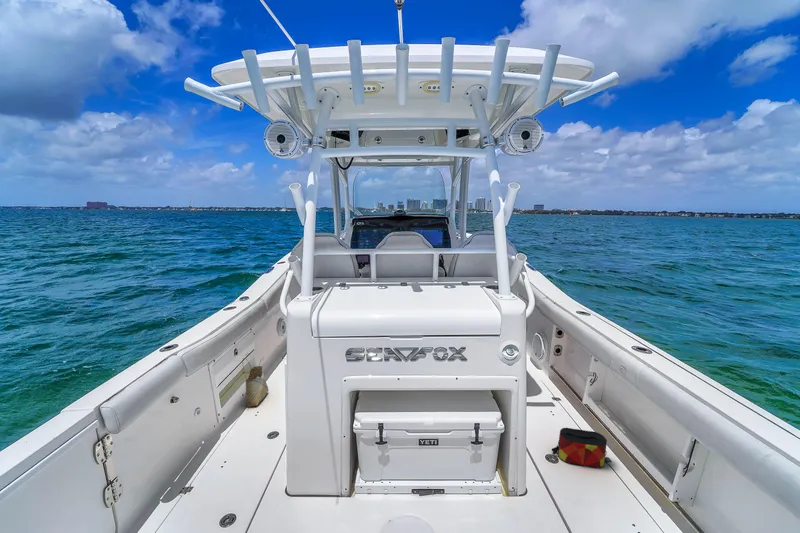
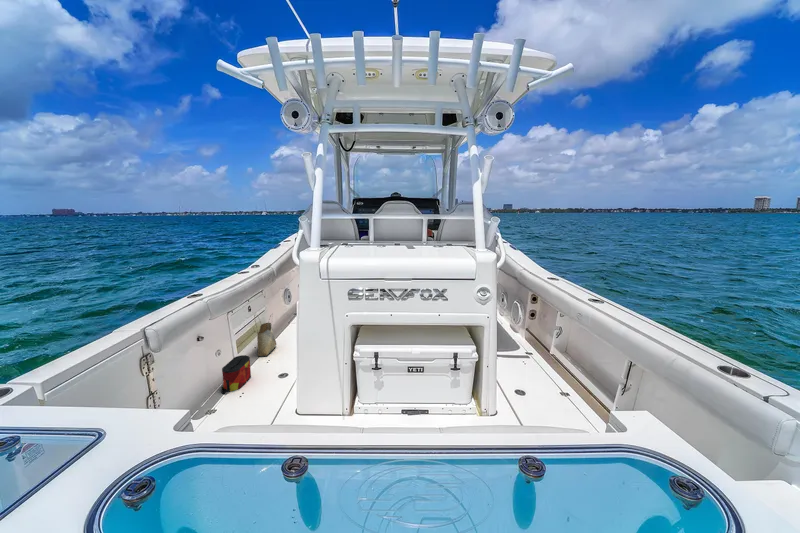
bag: present [552,428,607,468] -> present [222,355,251,393]

